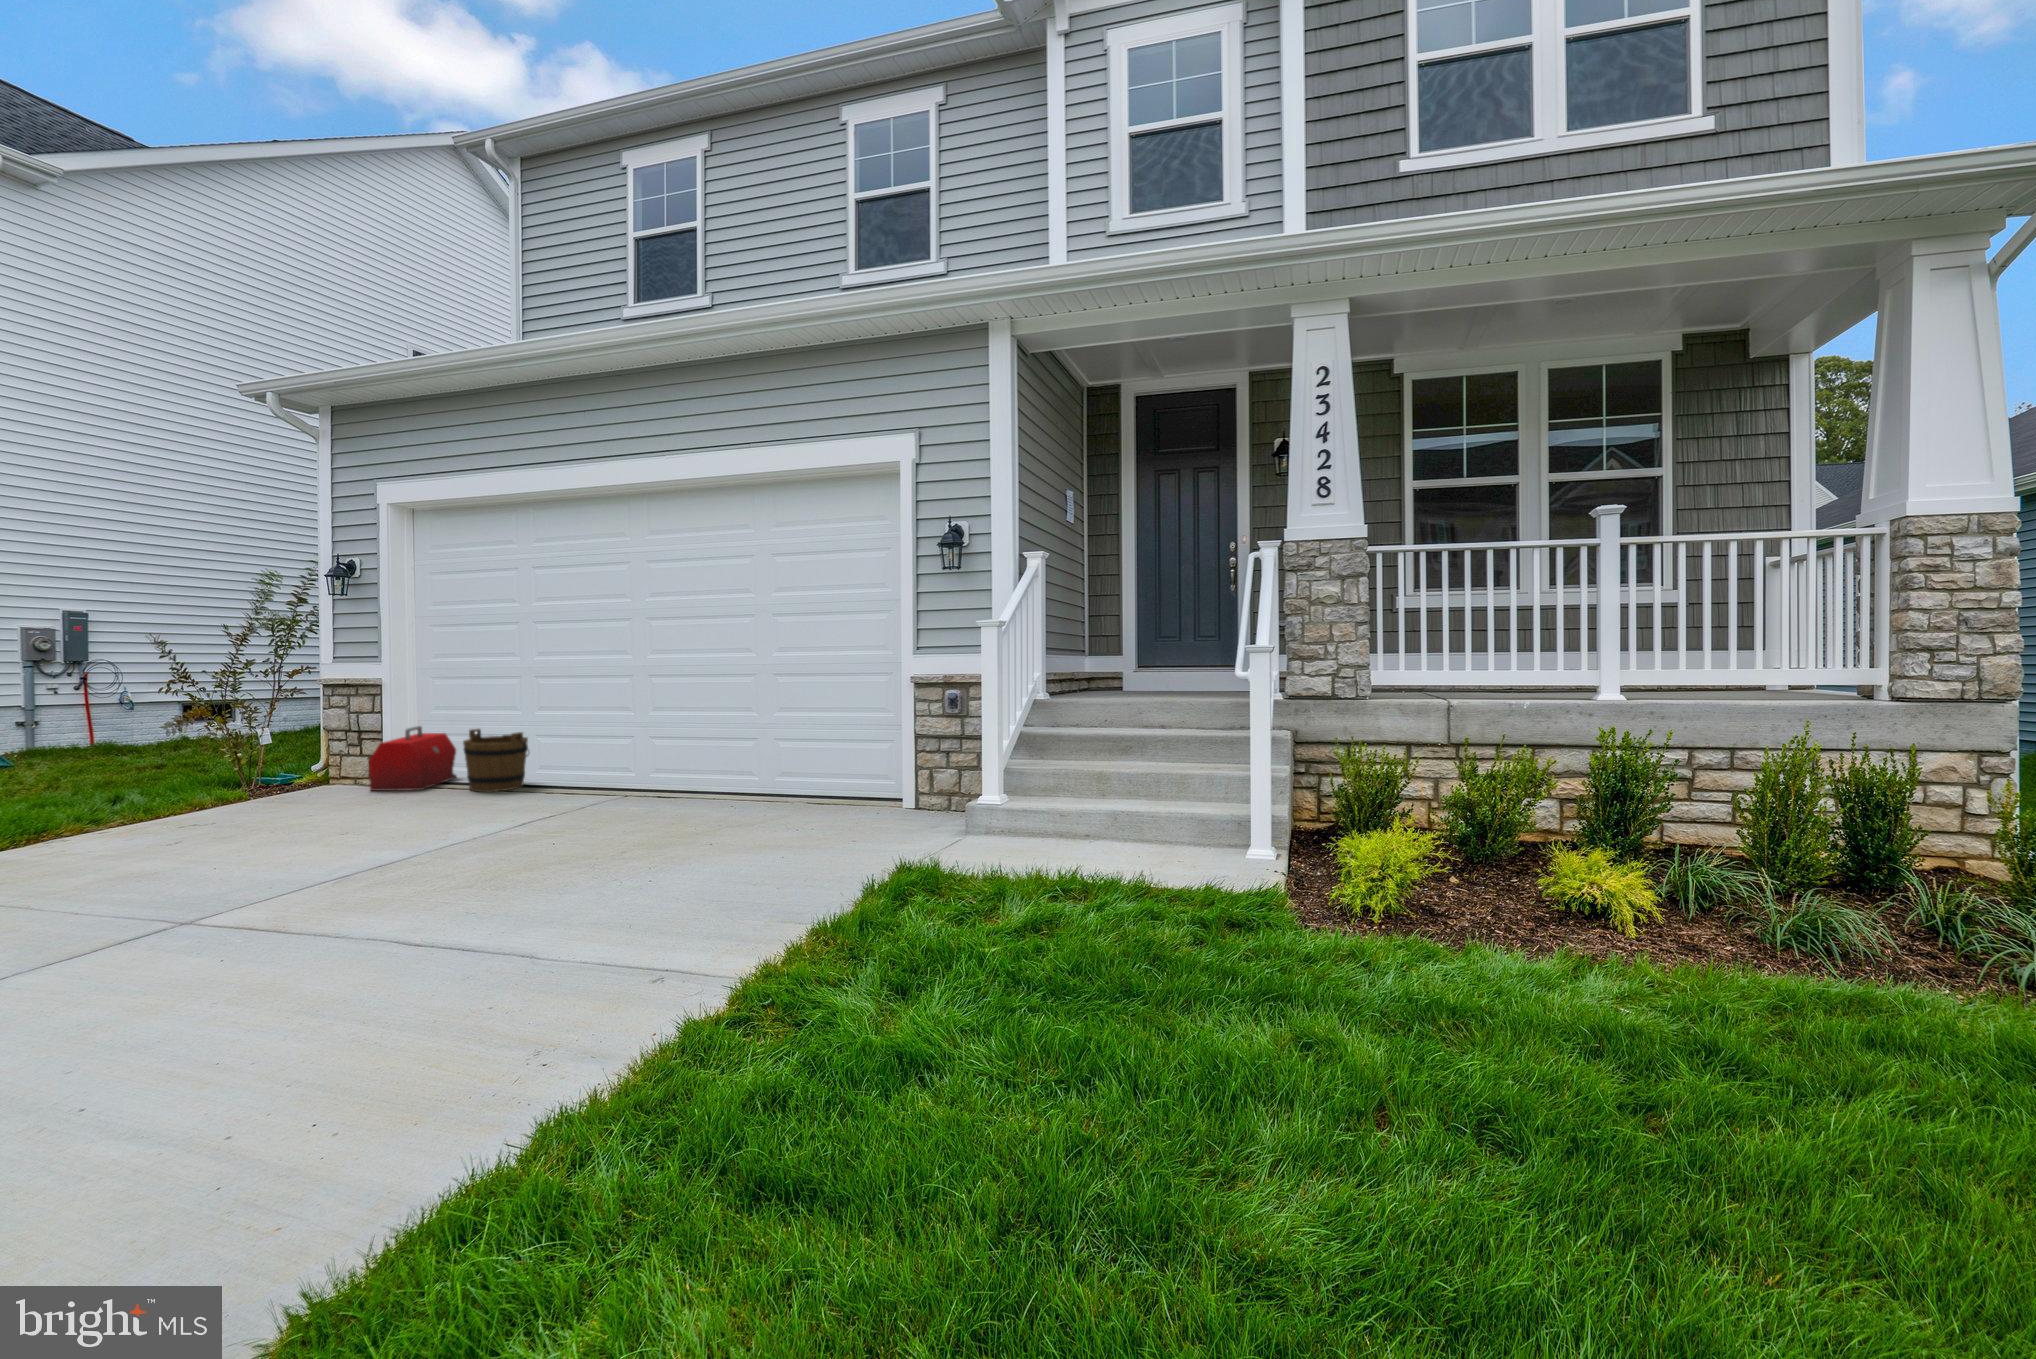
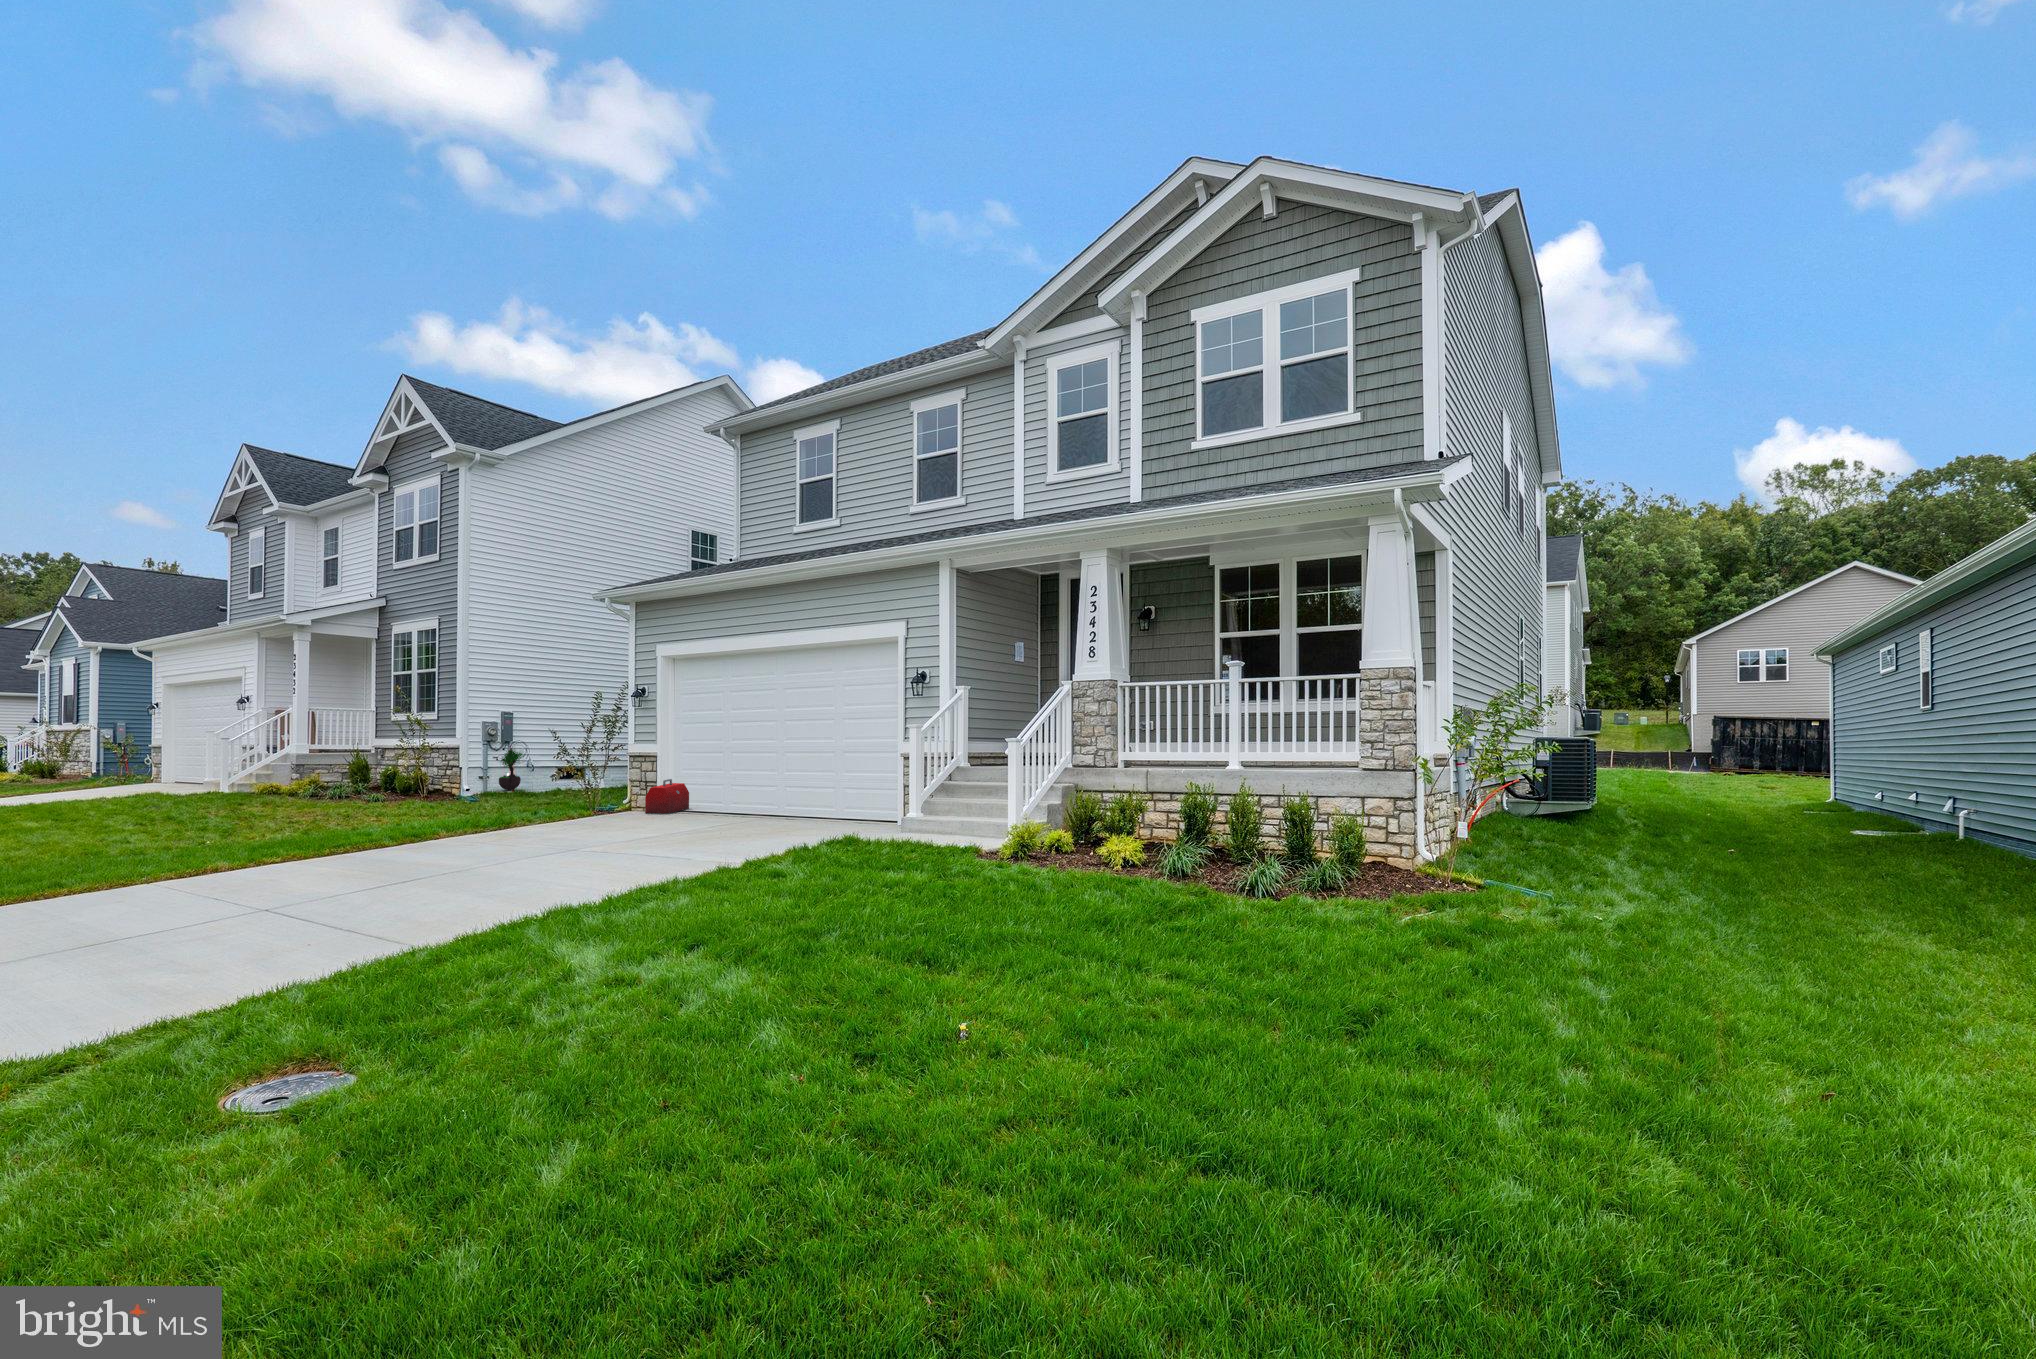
potted tree: none [51,669,112,745] -> present [499,749,524,790]
bucket: present [463,728,528,792] -> none [689,781,723,815]

